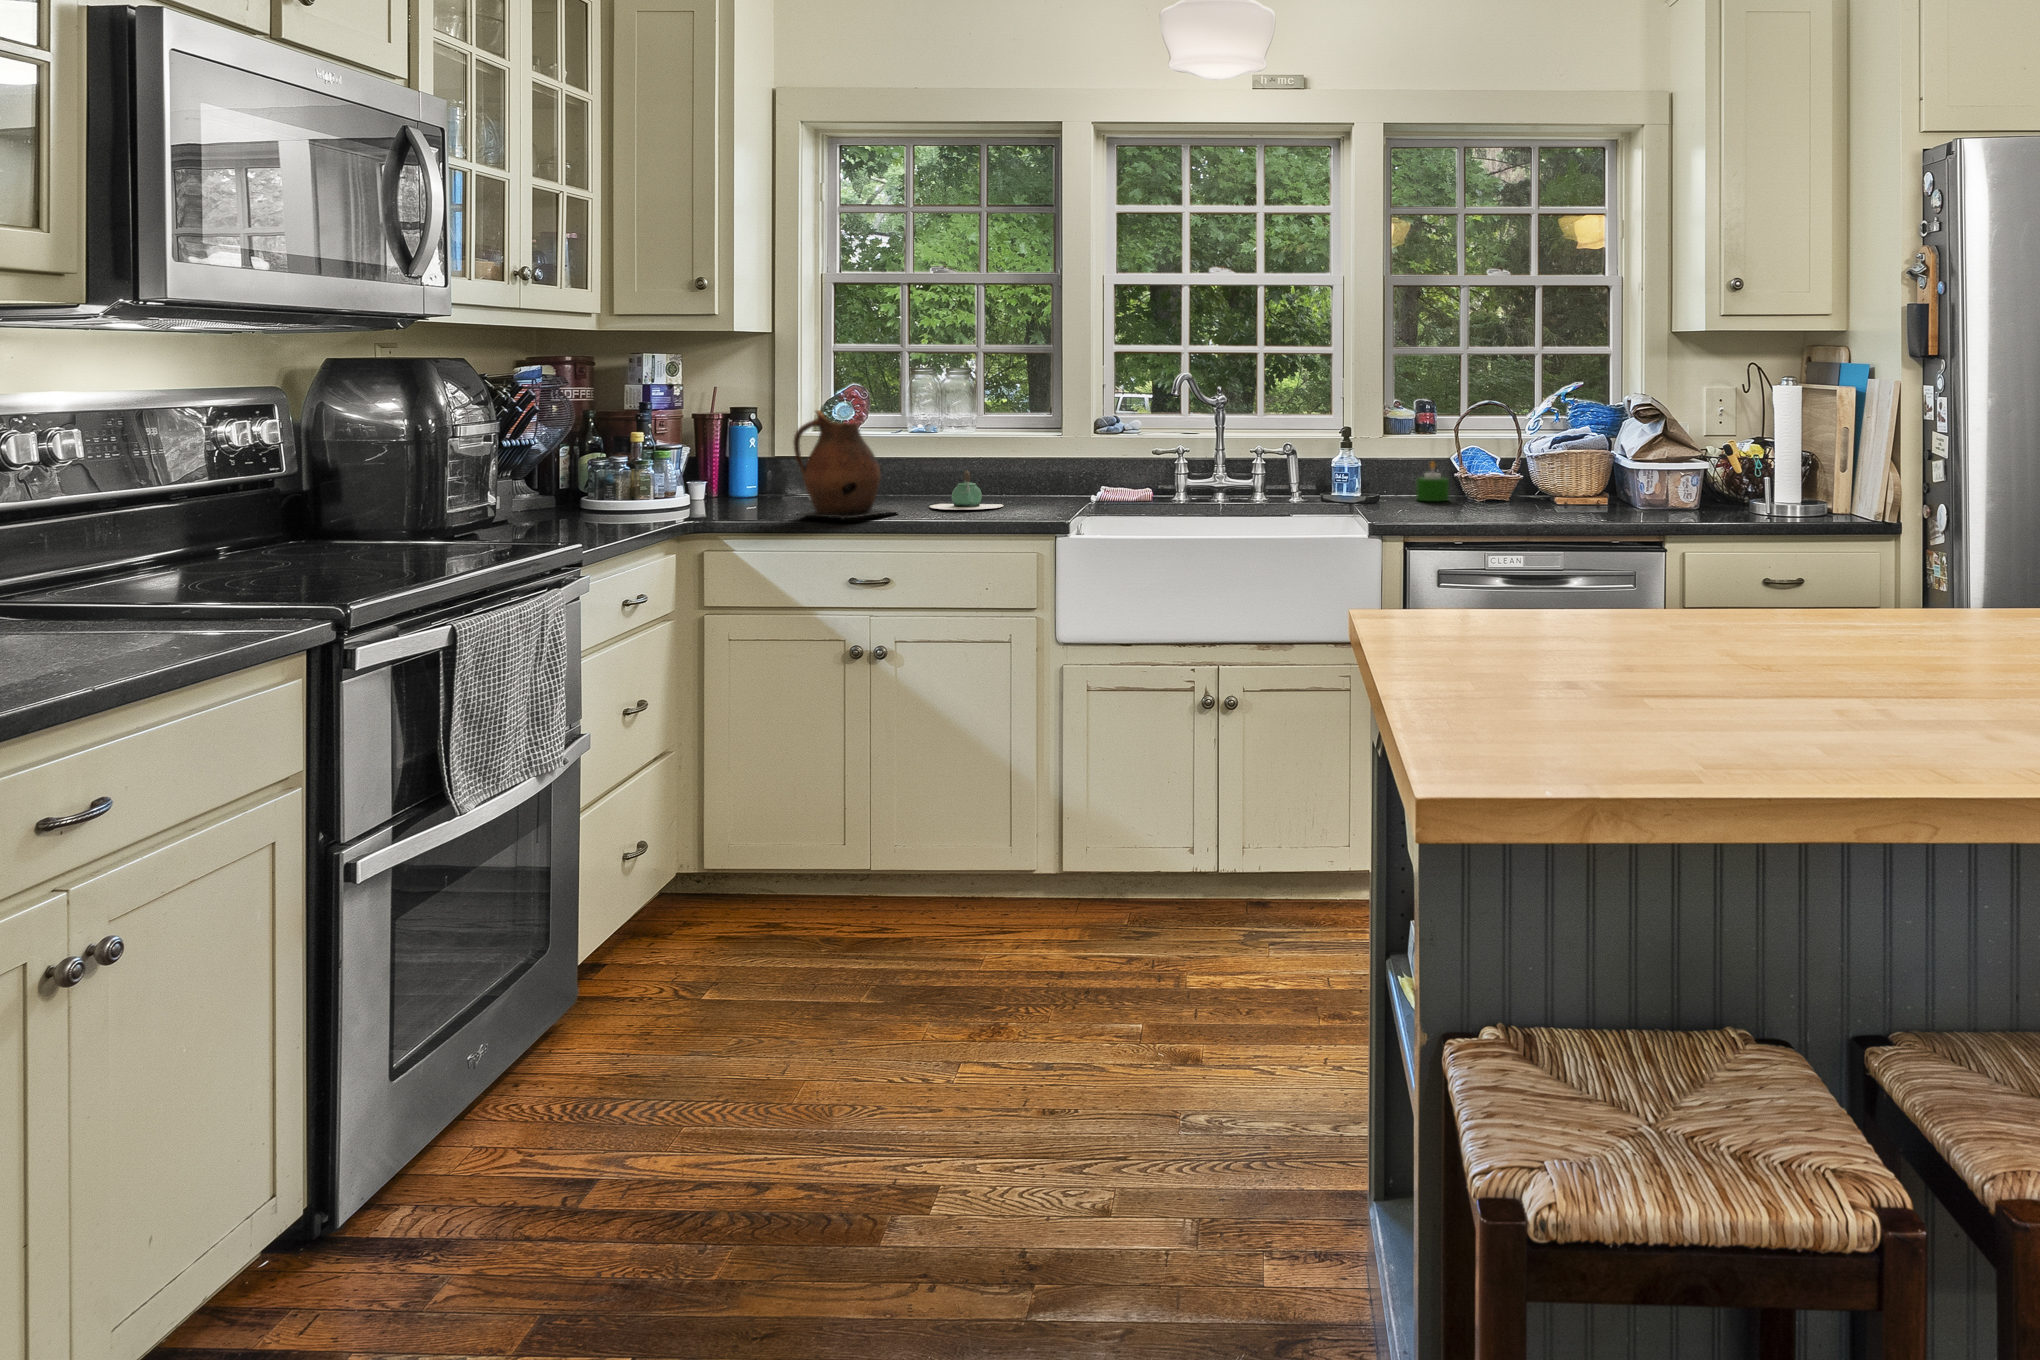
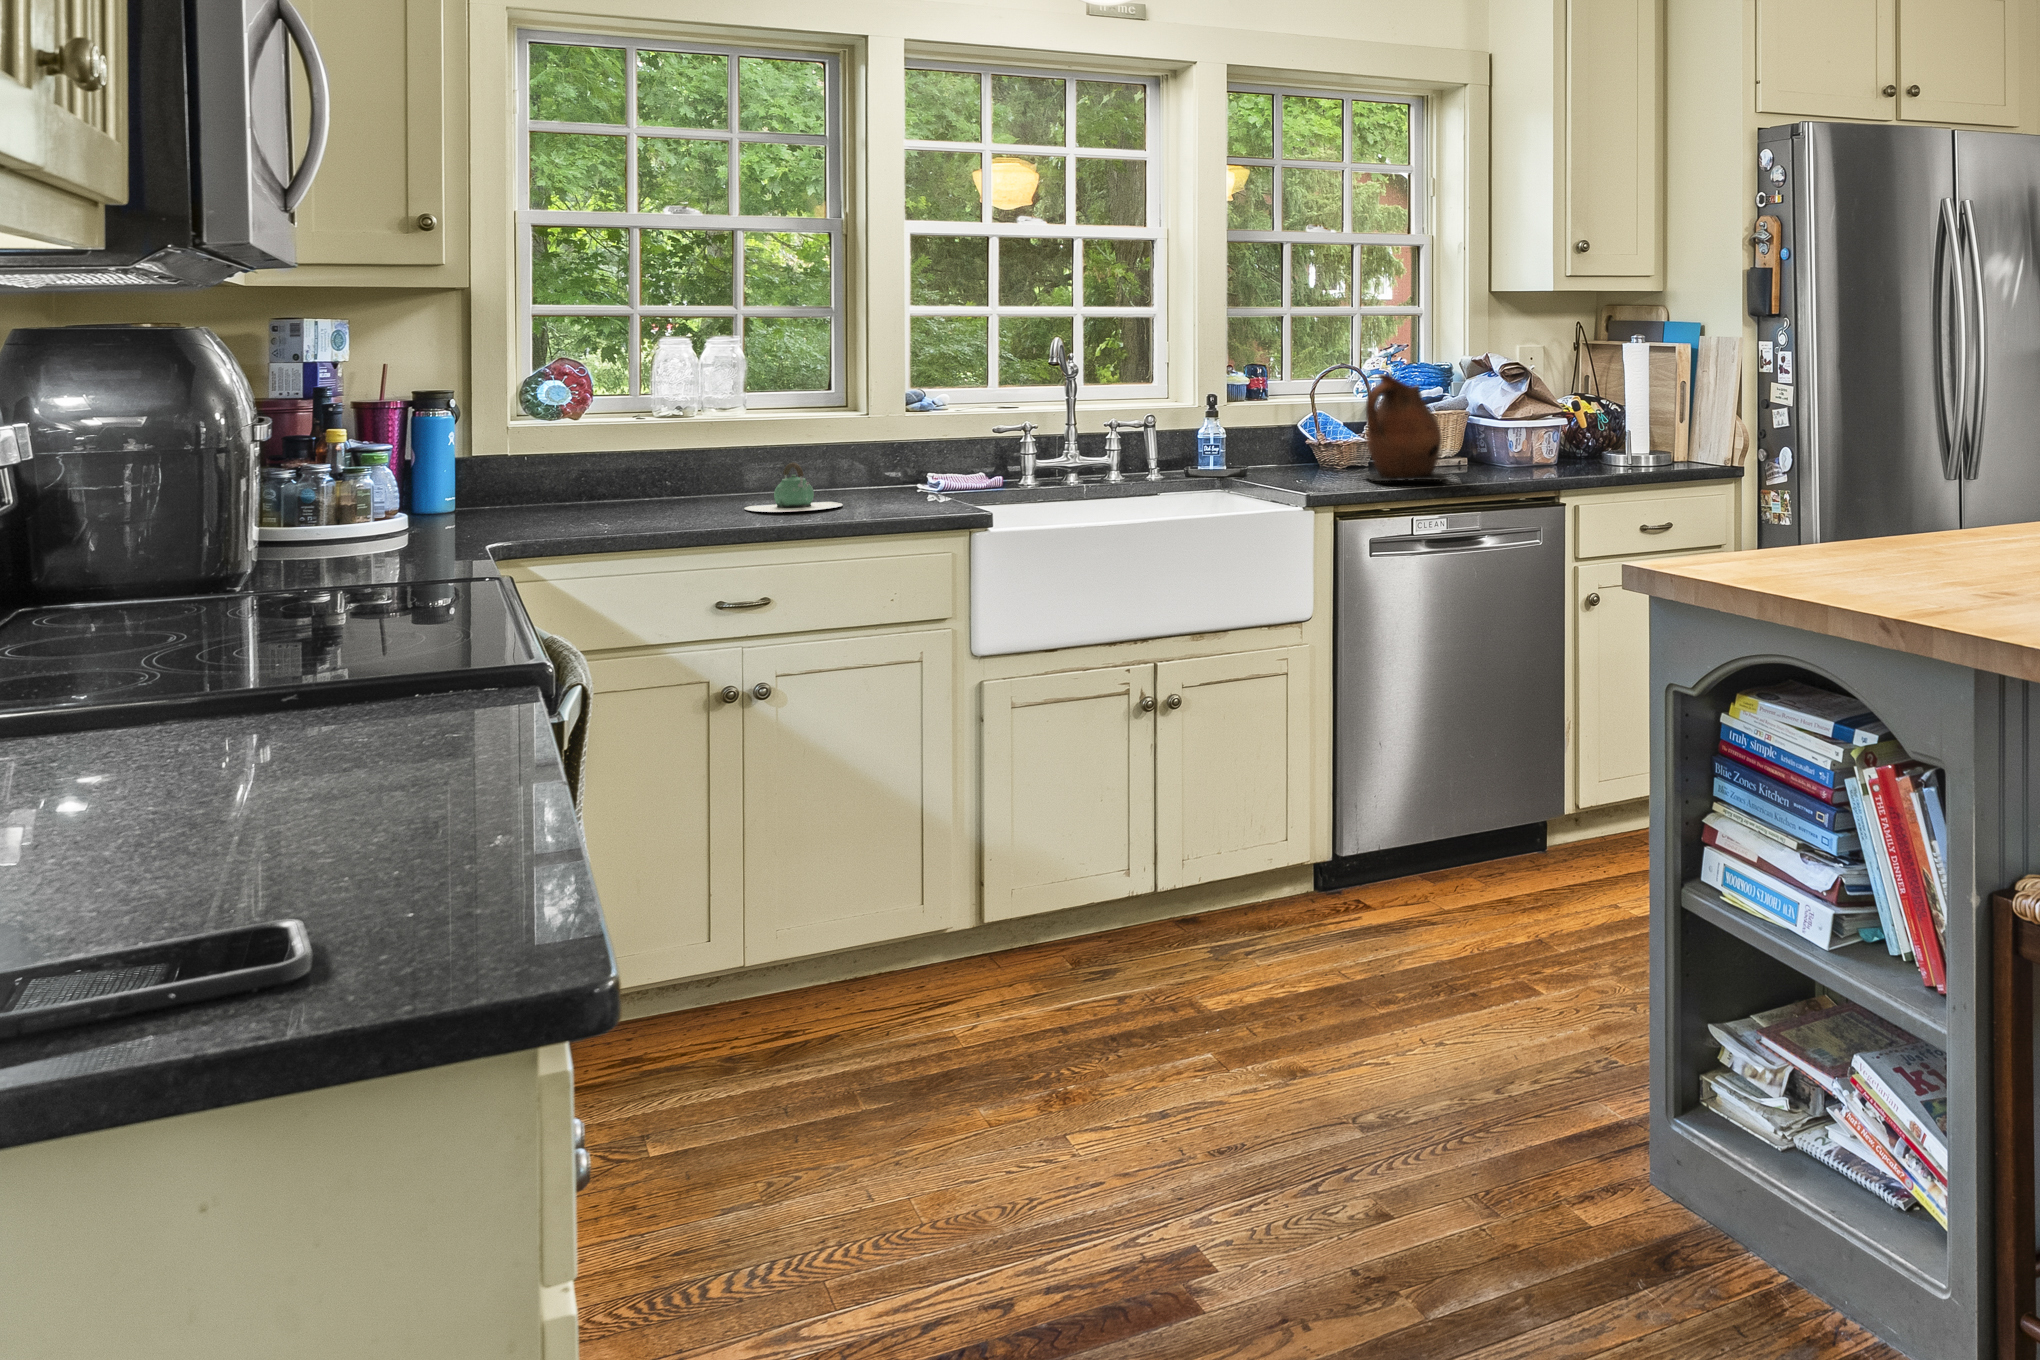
ceramic pitcher: present [794,410,895,520] -> present [1365,374,1449,481]
candle: present [1416,462,1449,501] -> none [1281,427,1315,470]

